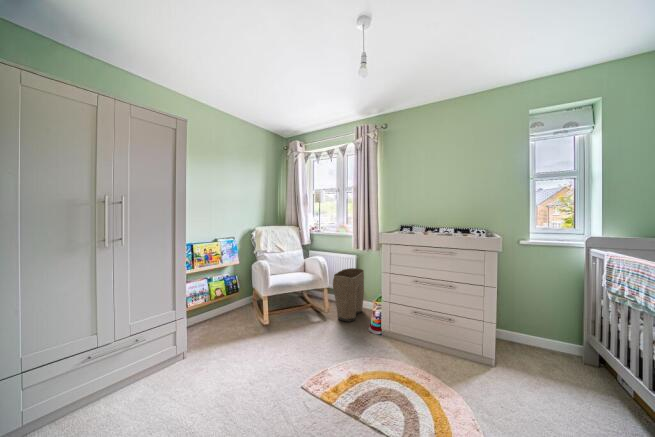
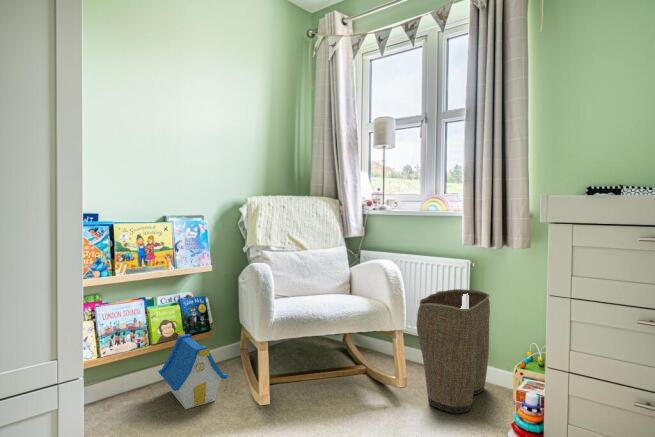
toy house: none [214,293,249,329] -> present [158,332,228,409]

